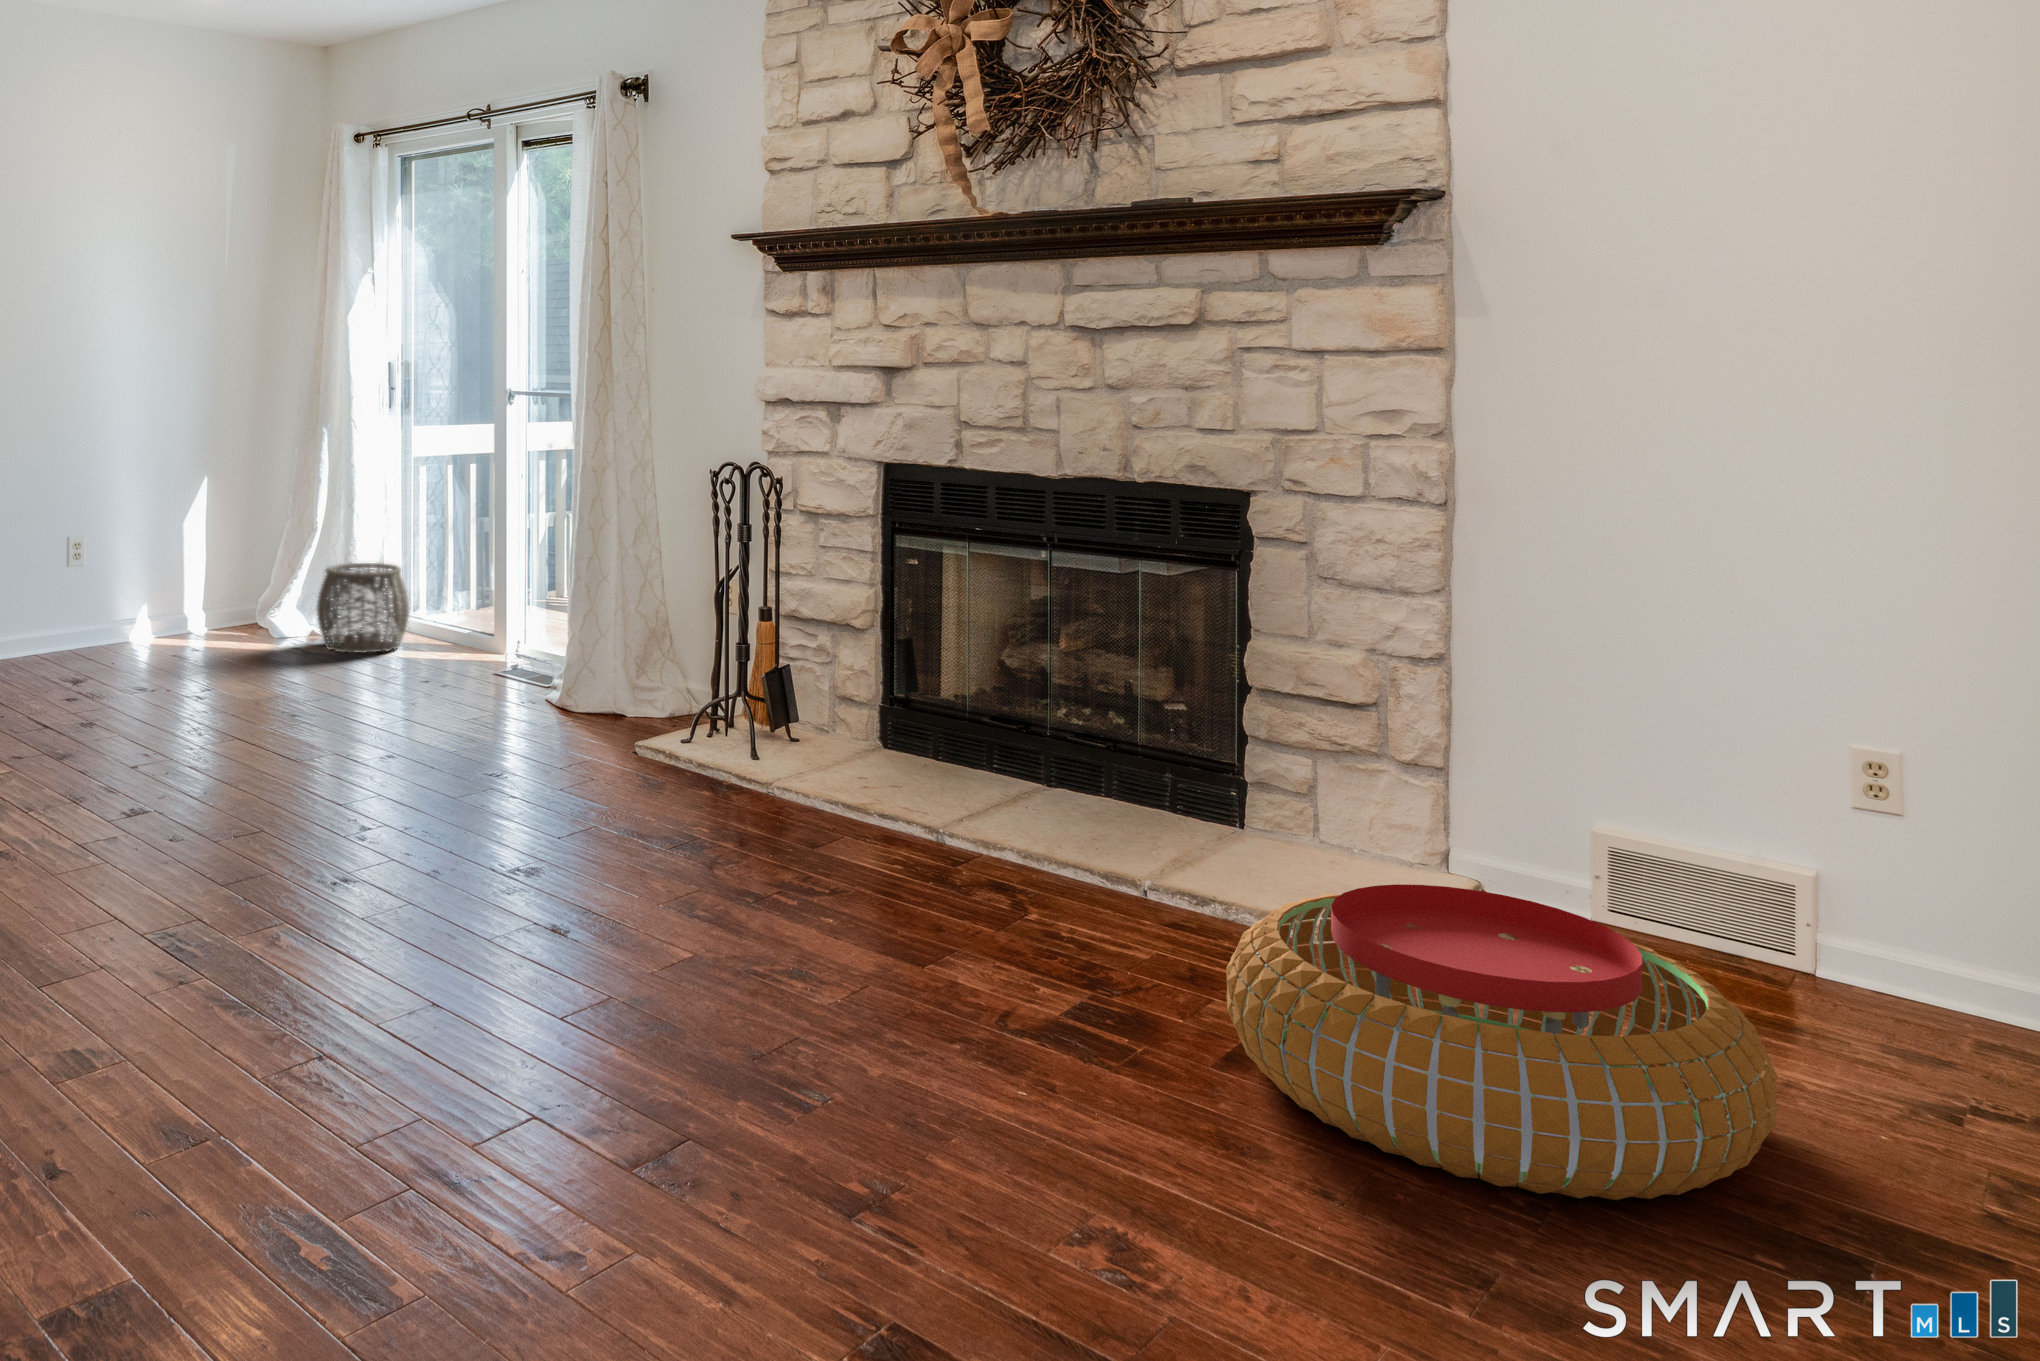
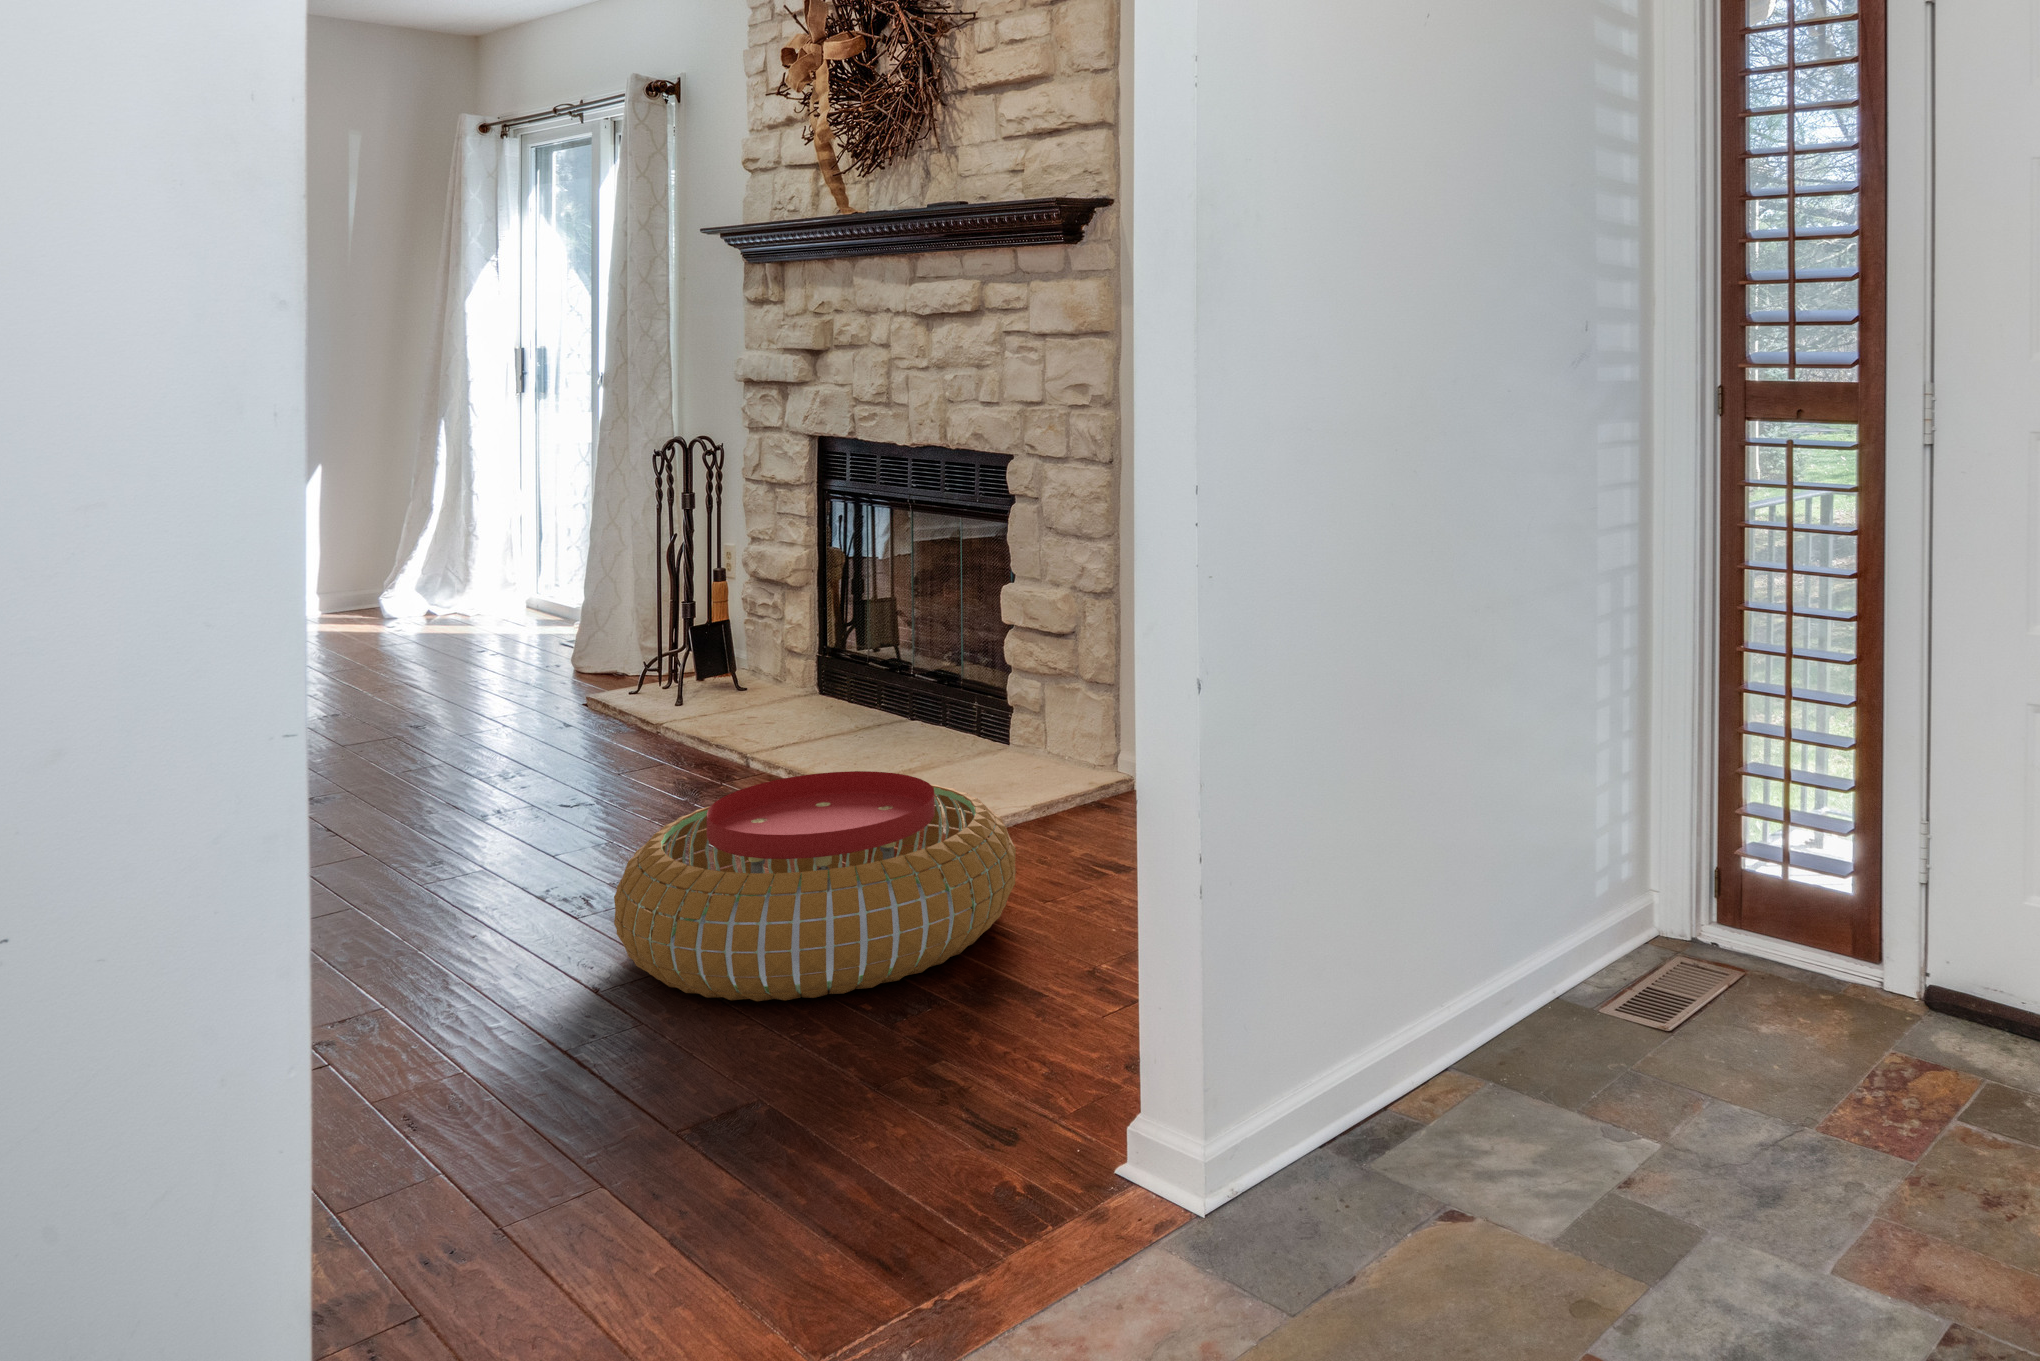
woven basket: present [317,563,409,653] -> none [416,542,523,630]

